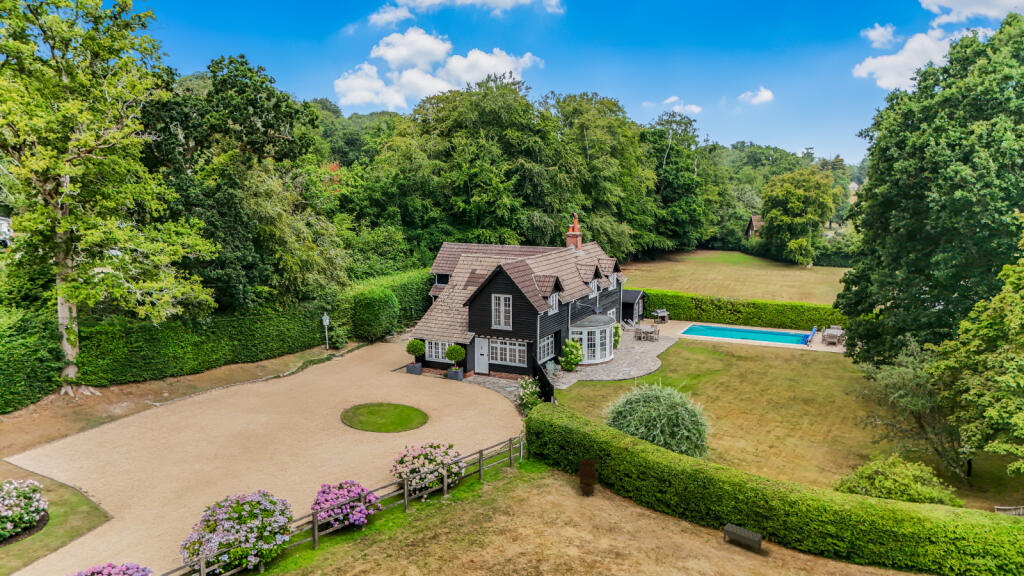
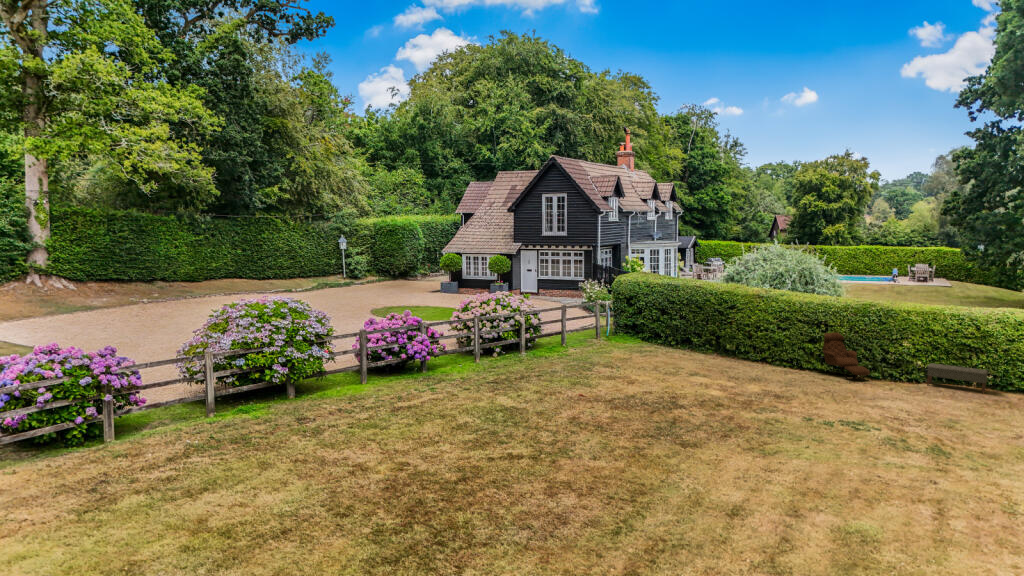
lounge chair: present [577,460,598,496] -> present [823,333,870,380]

